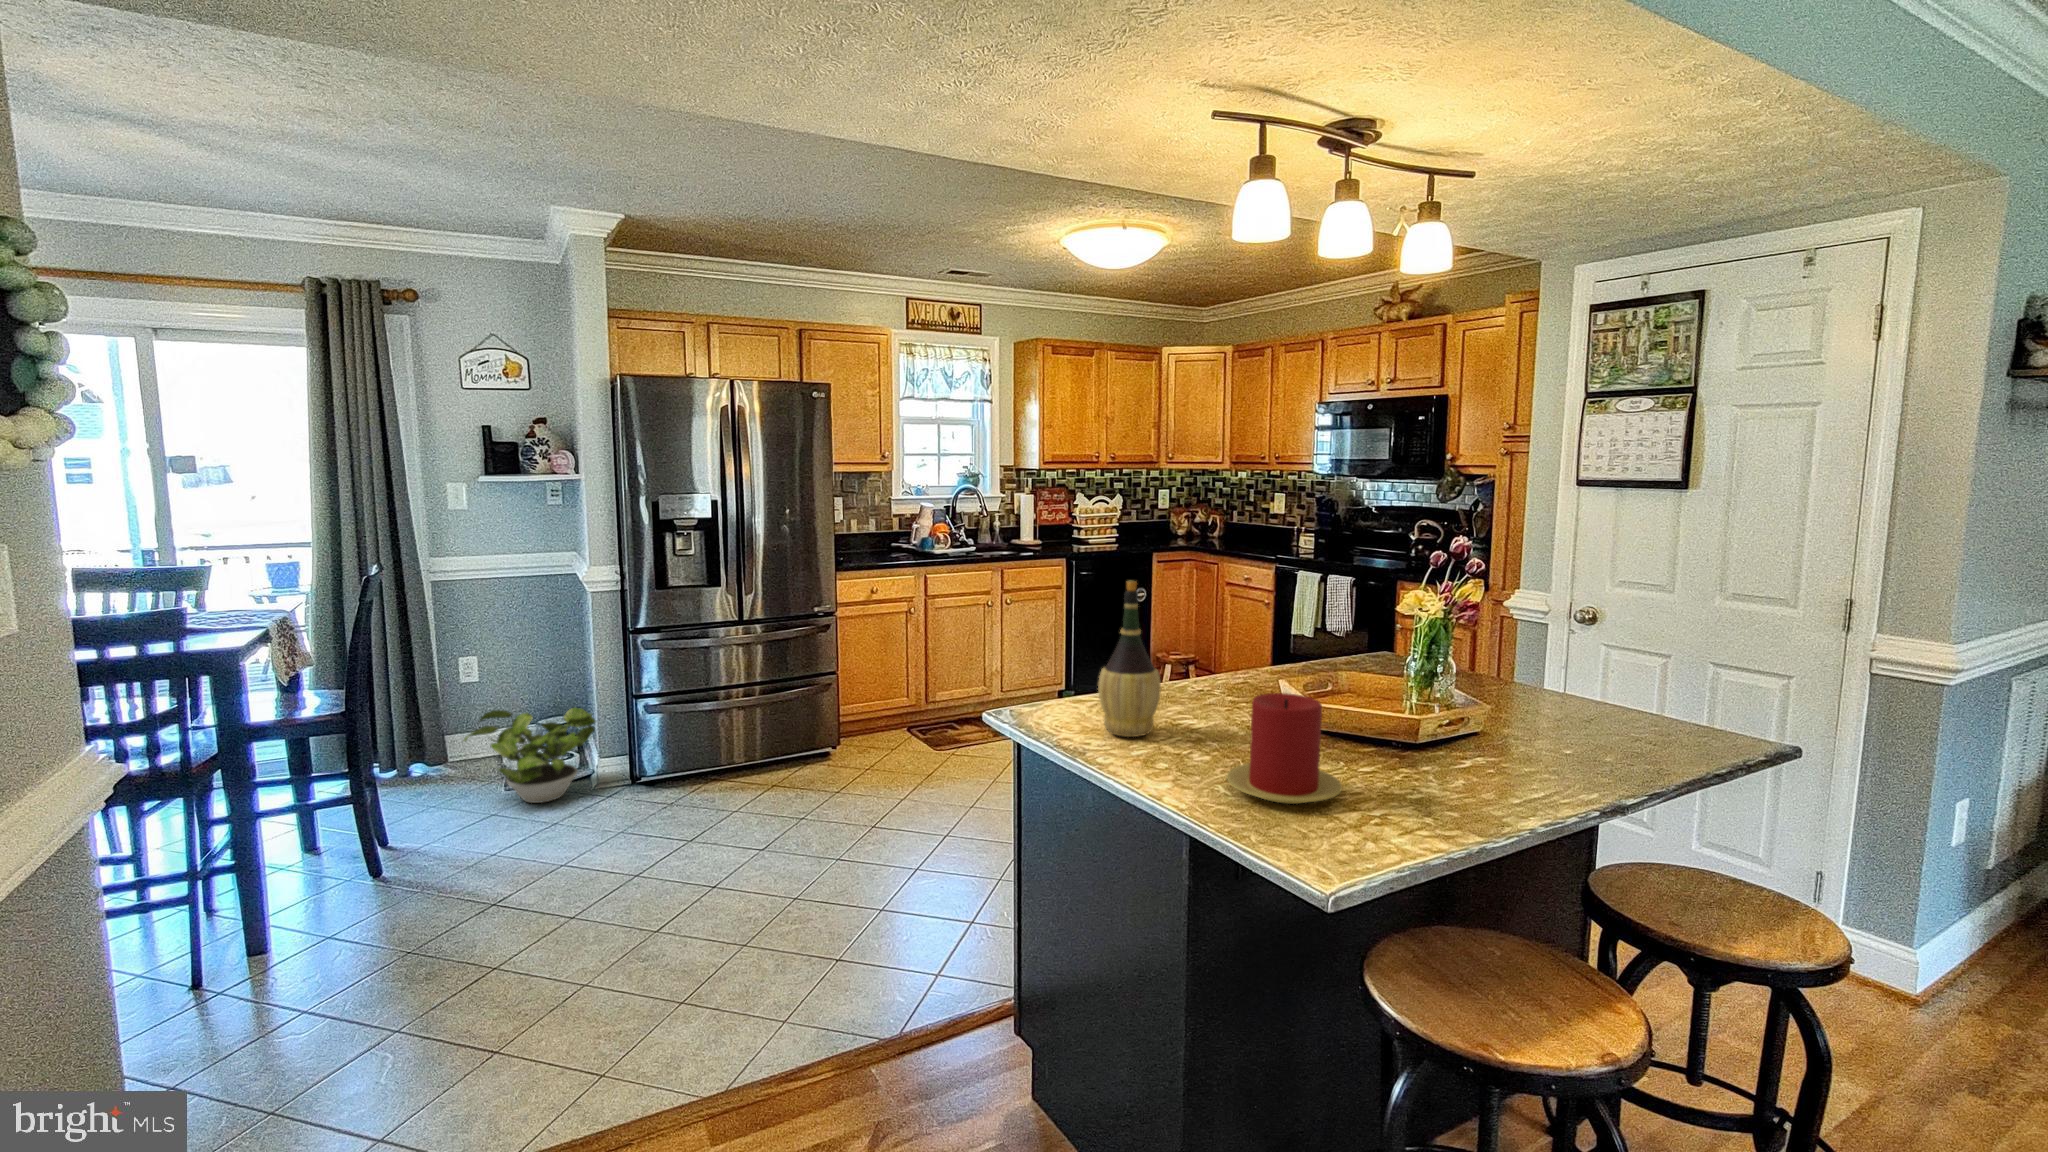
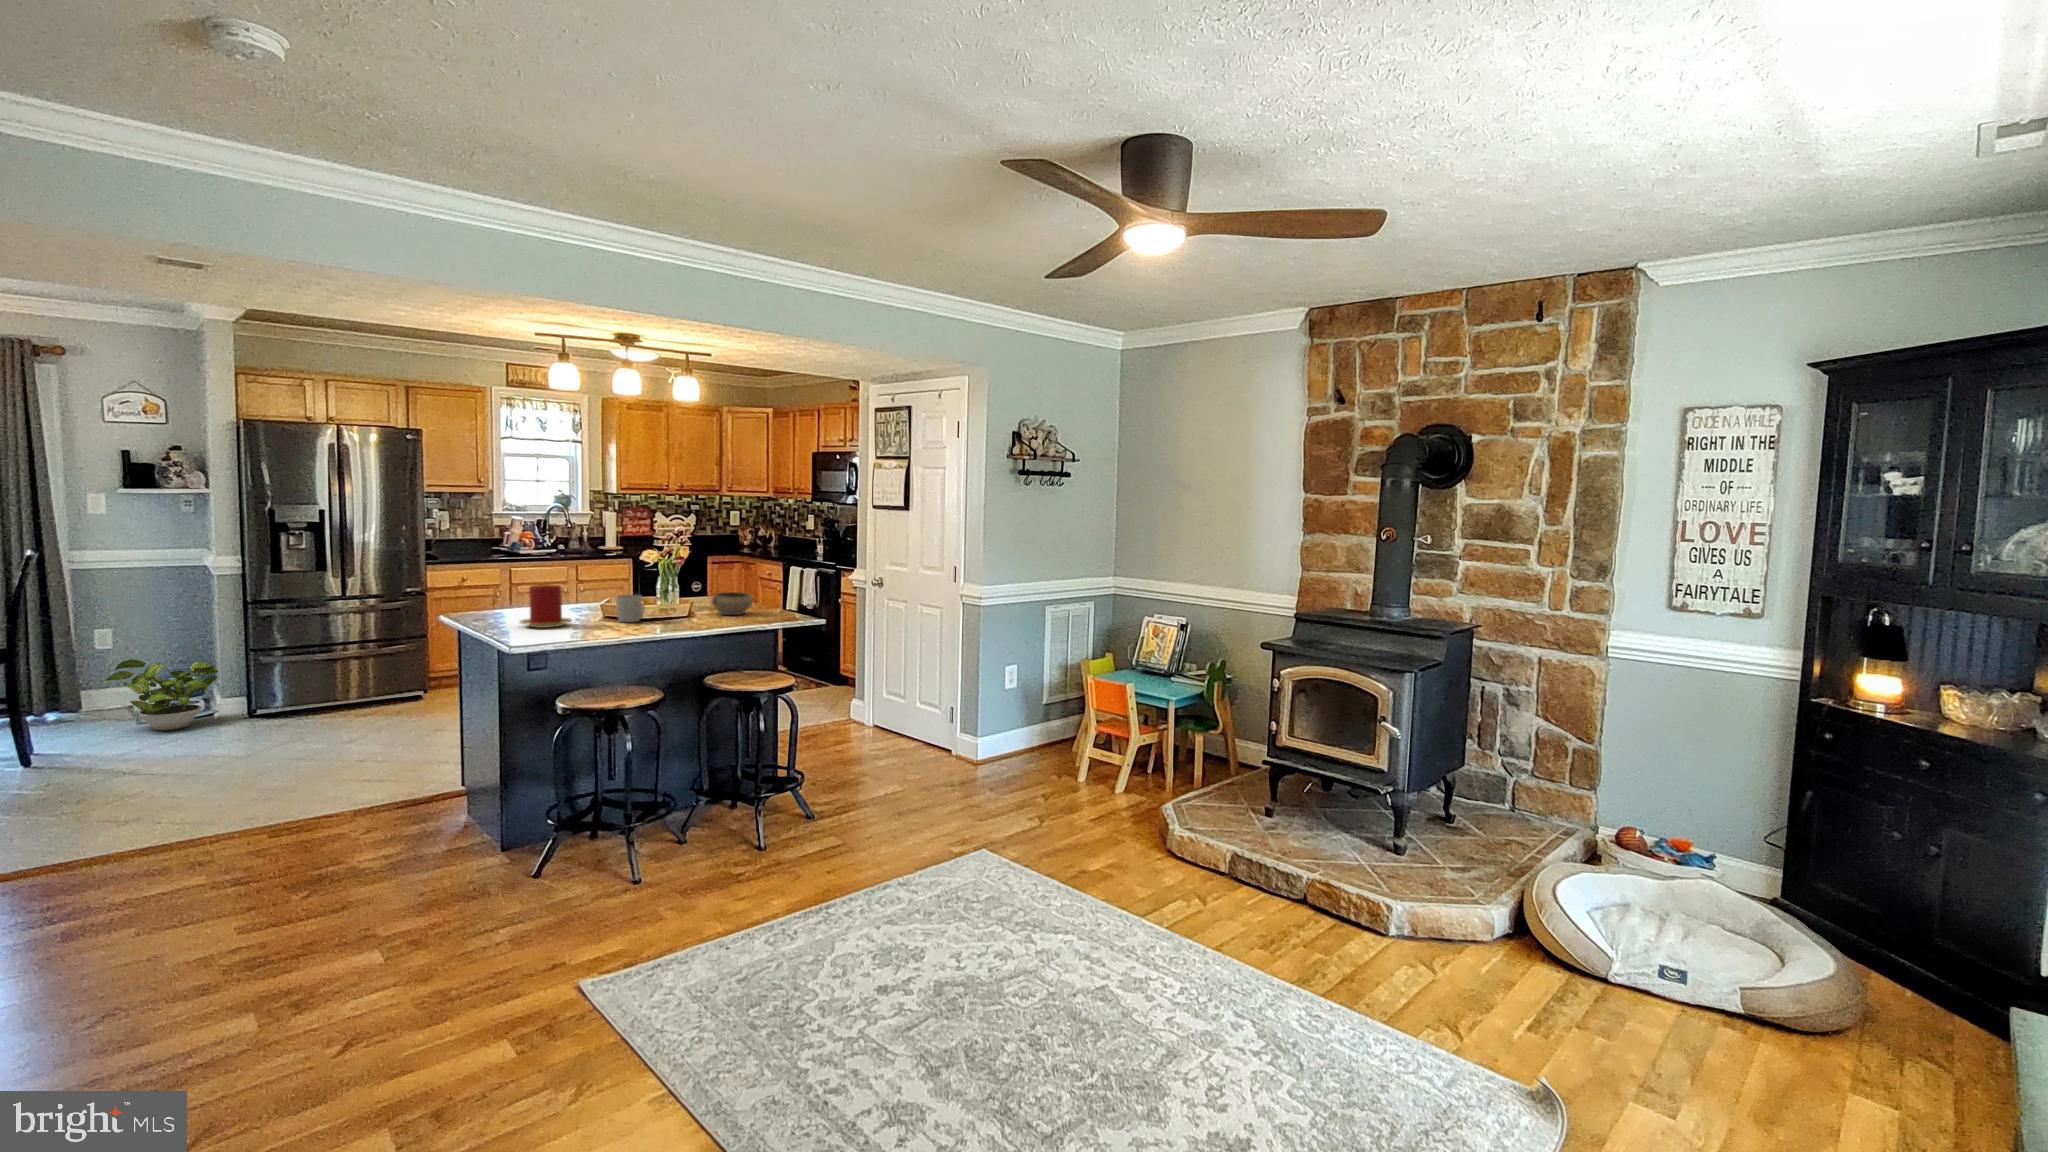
wine bottle: present [1098,581,1161,737] -> none [489,540,522,615]
ceramic bowl: none [1527,683,1627,742] -> present [712,592,753,615]
mug: none [1398,706,1478,776] -> present [616,595,645,622]

